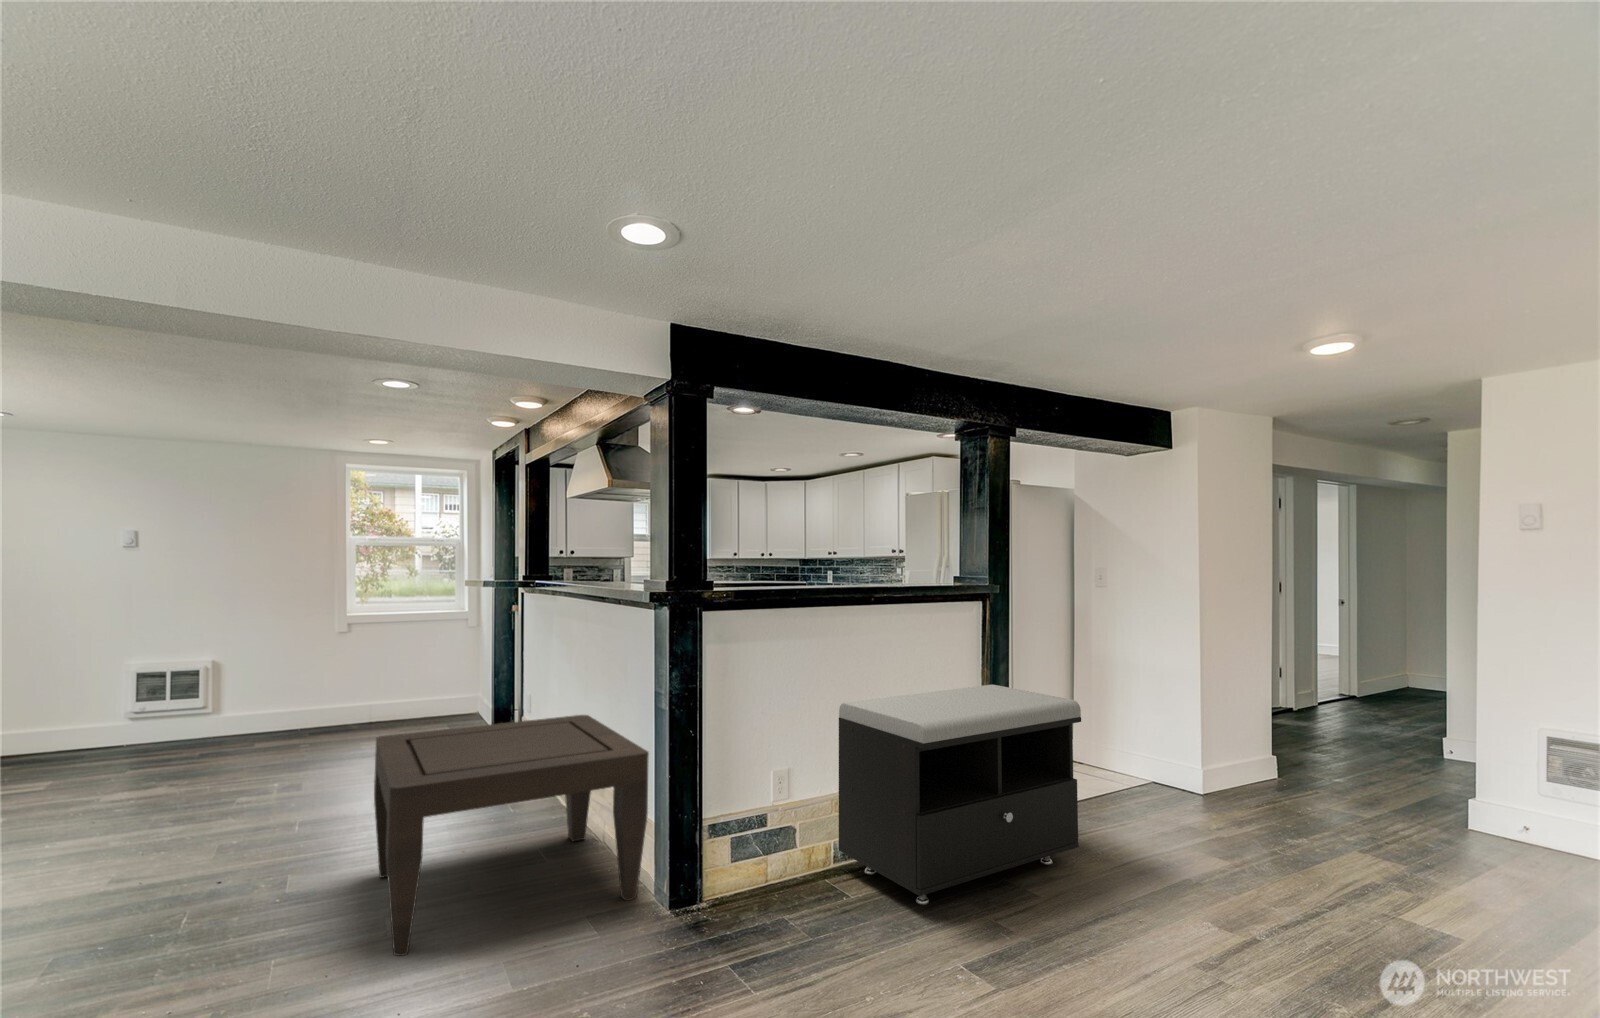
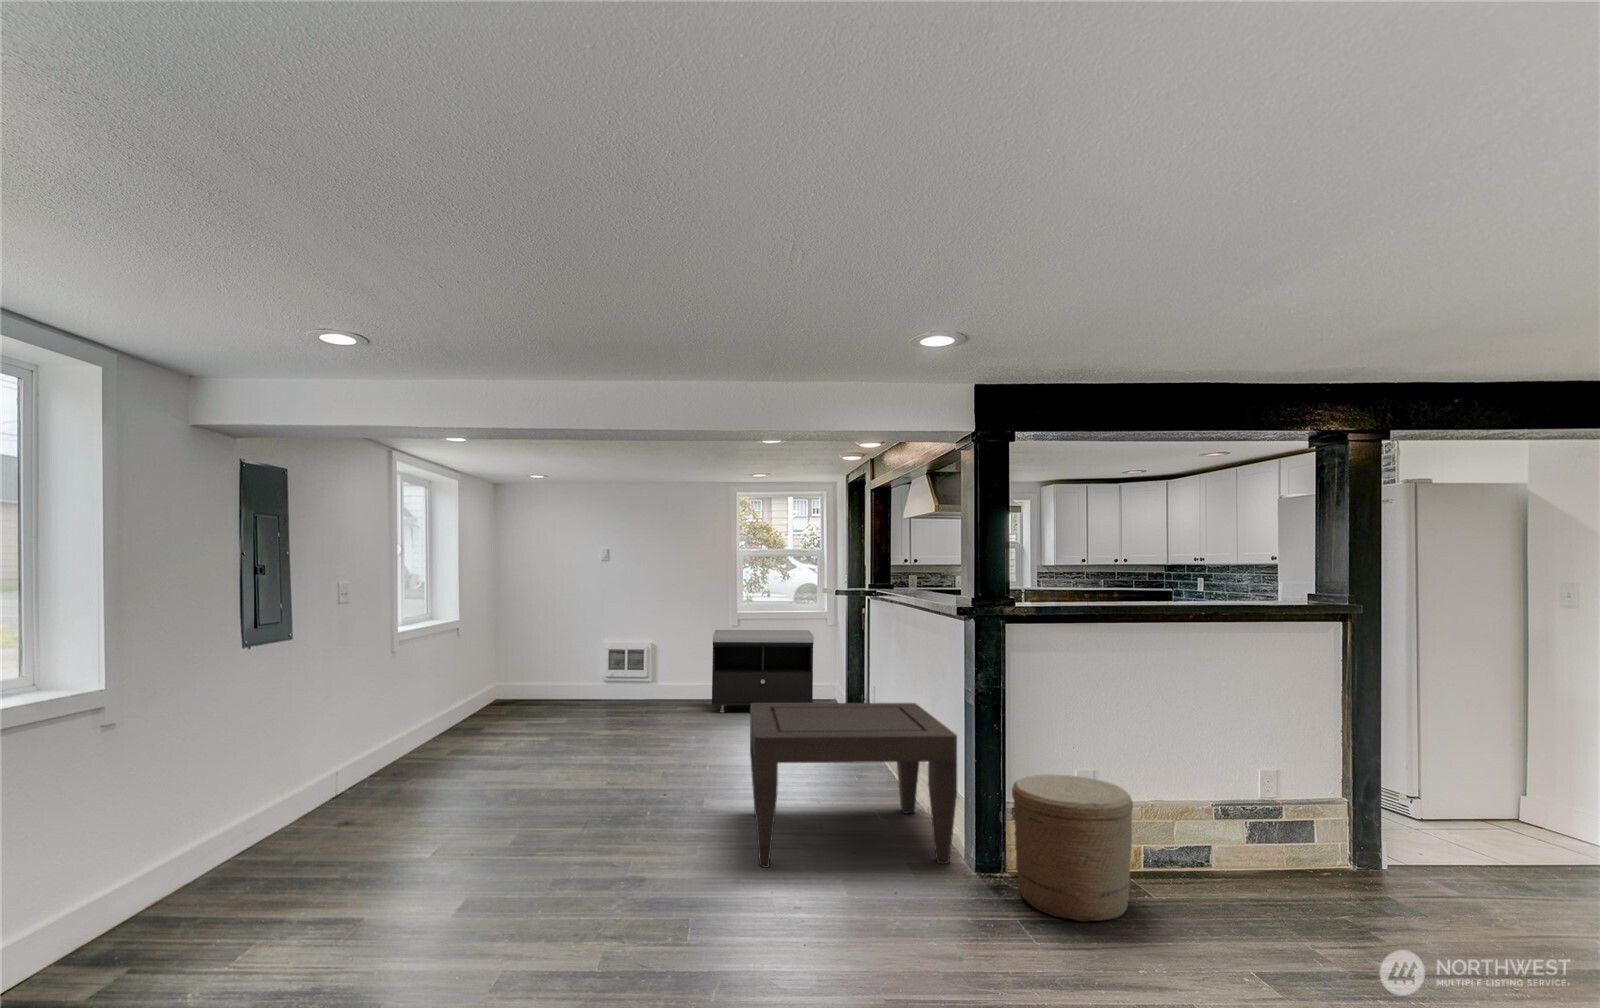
storage bench: present [839,685,1081,905] -> present [712,630,814,712]
woven basket: none [715,781,839,944] -> present [1012,775,1133,922]

